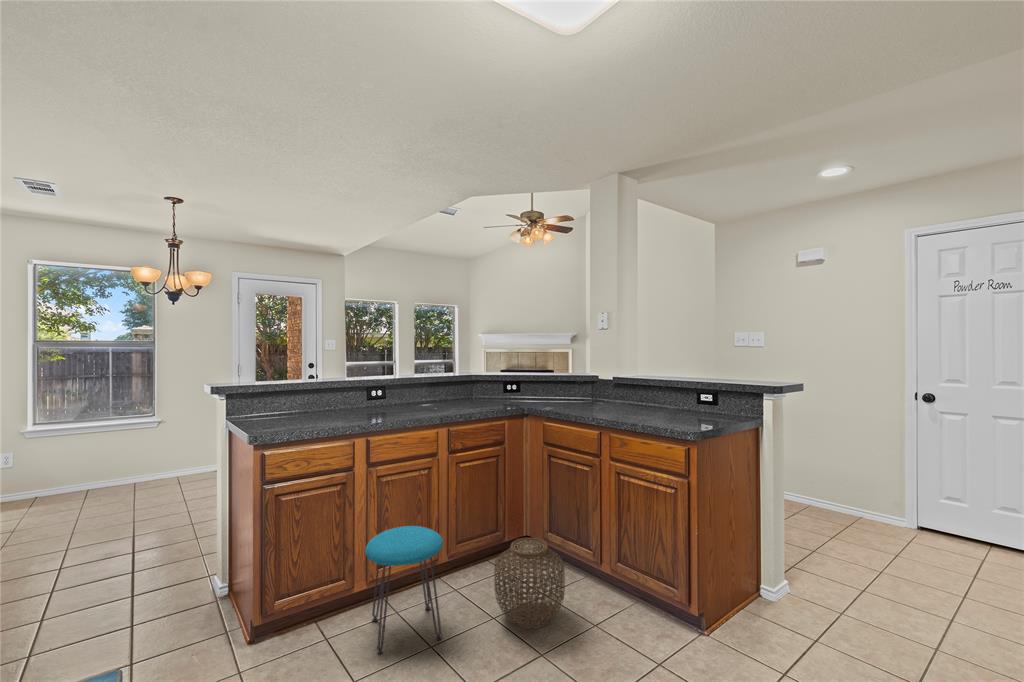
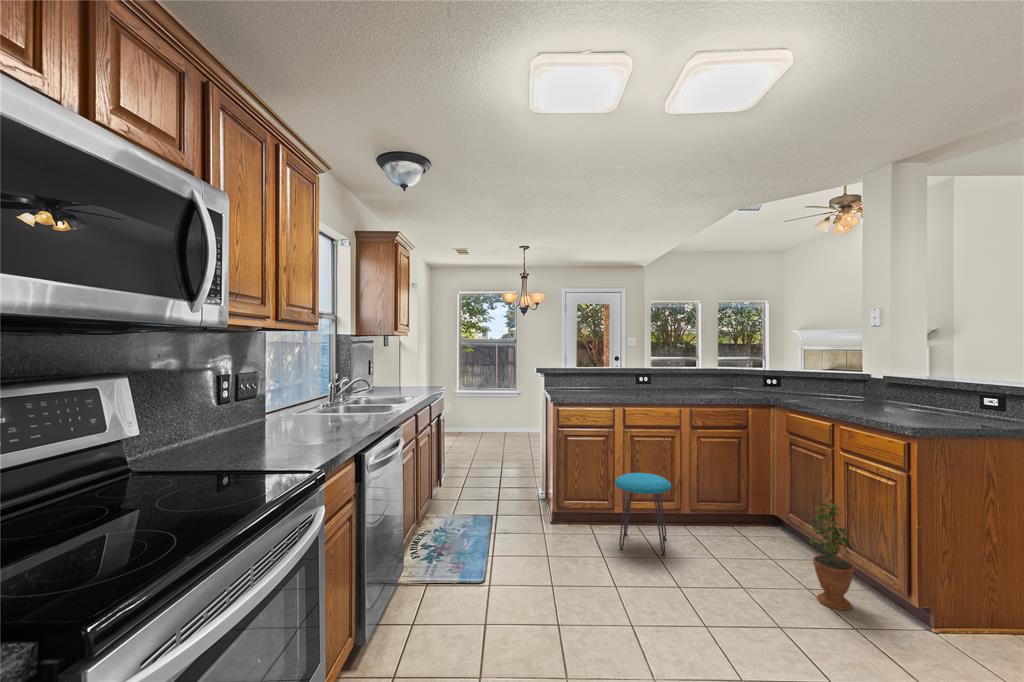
potted plant: none [605,518,650,643] -> present [805,500,855,610]
woven basket: present [494,538,565,629] -> none [712,501,776,574]

